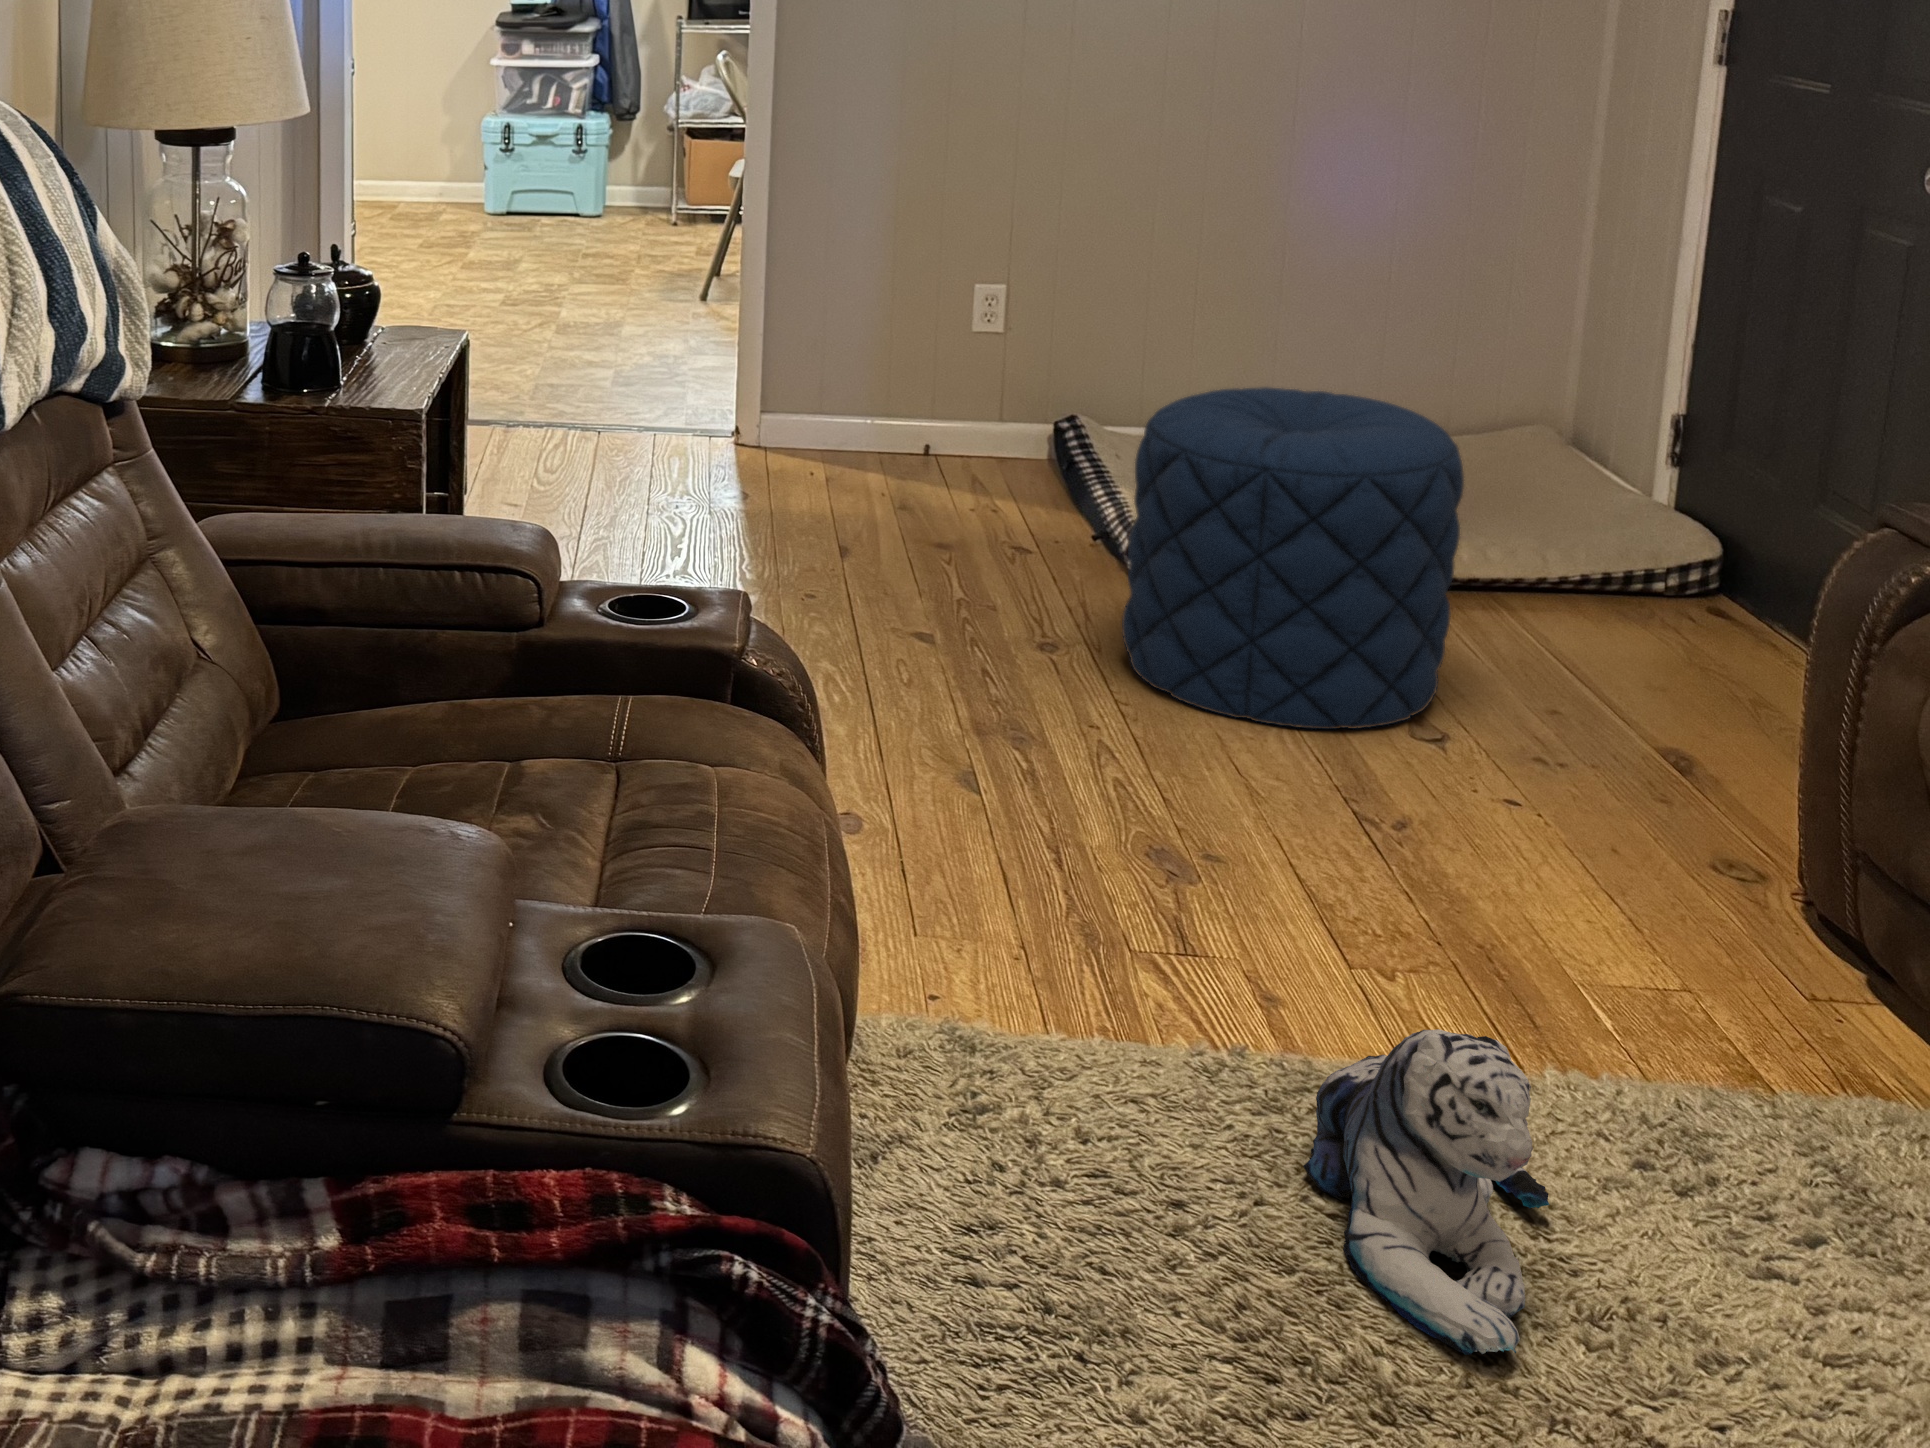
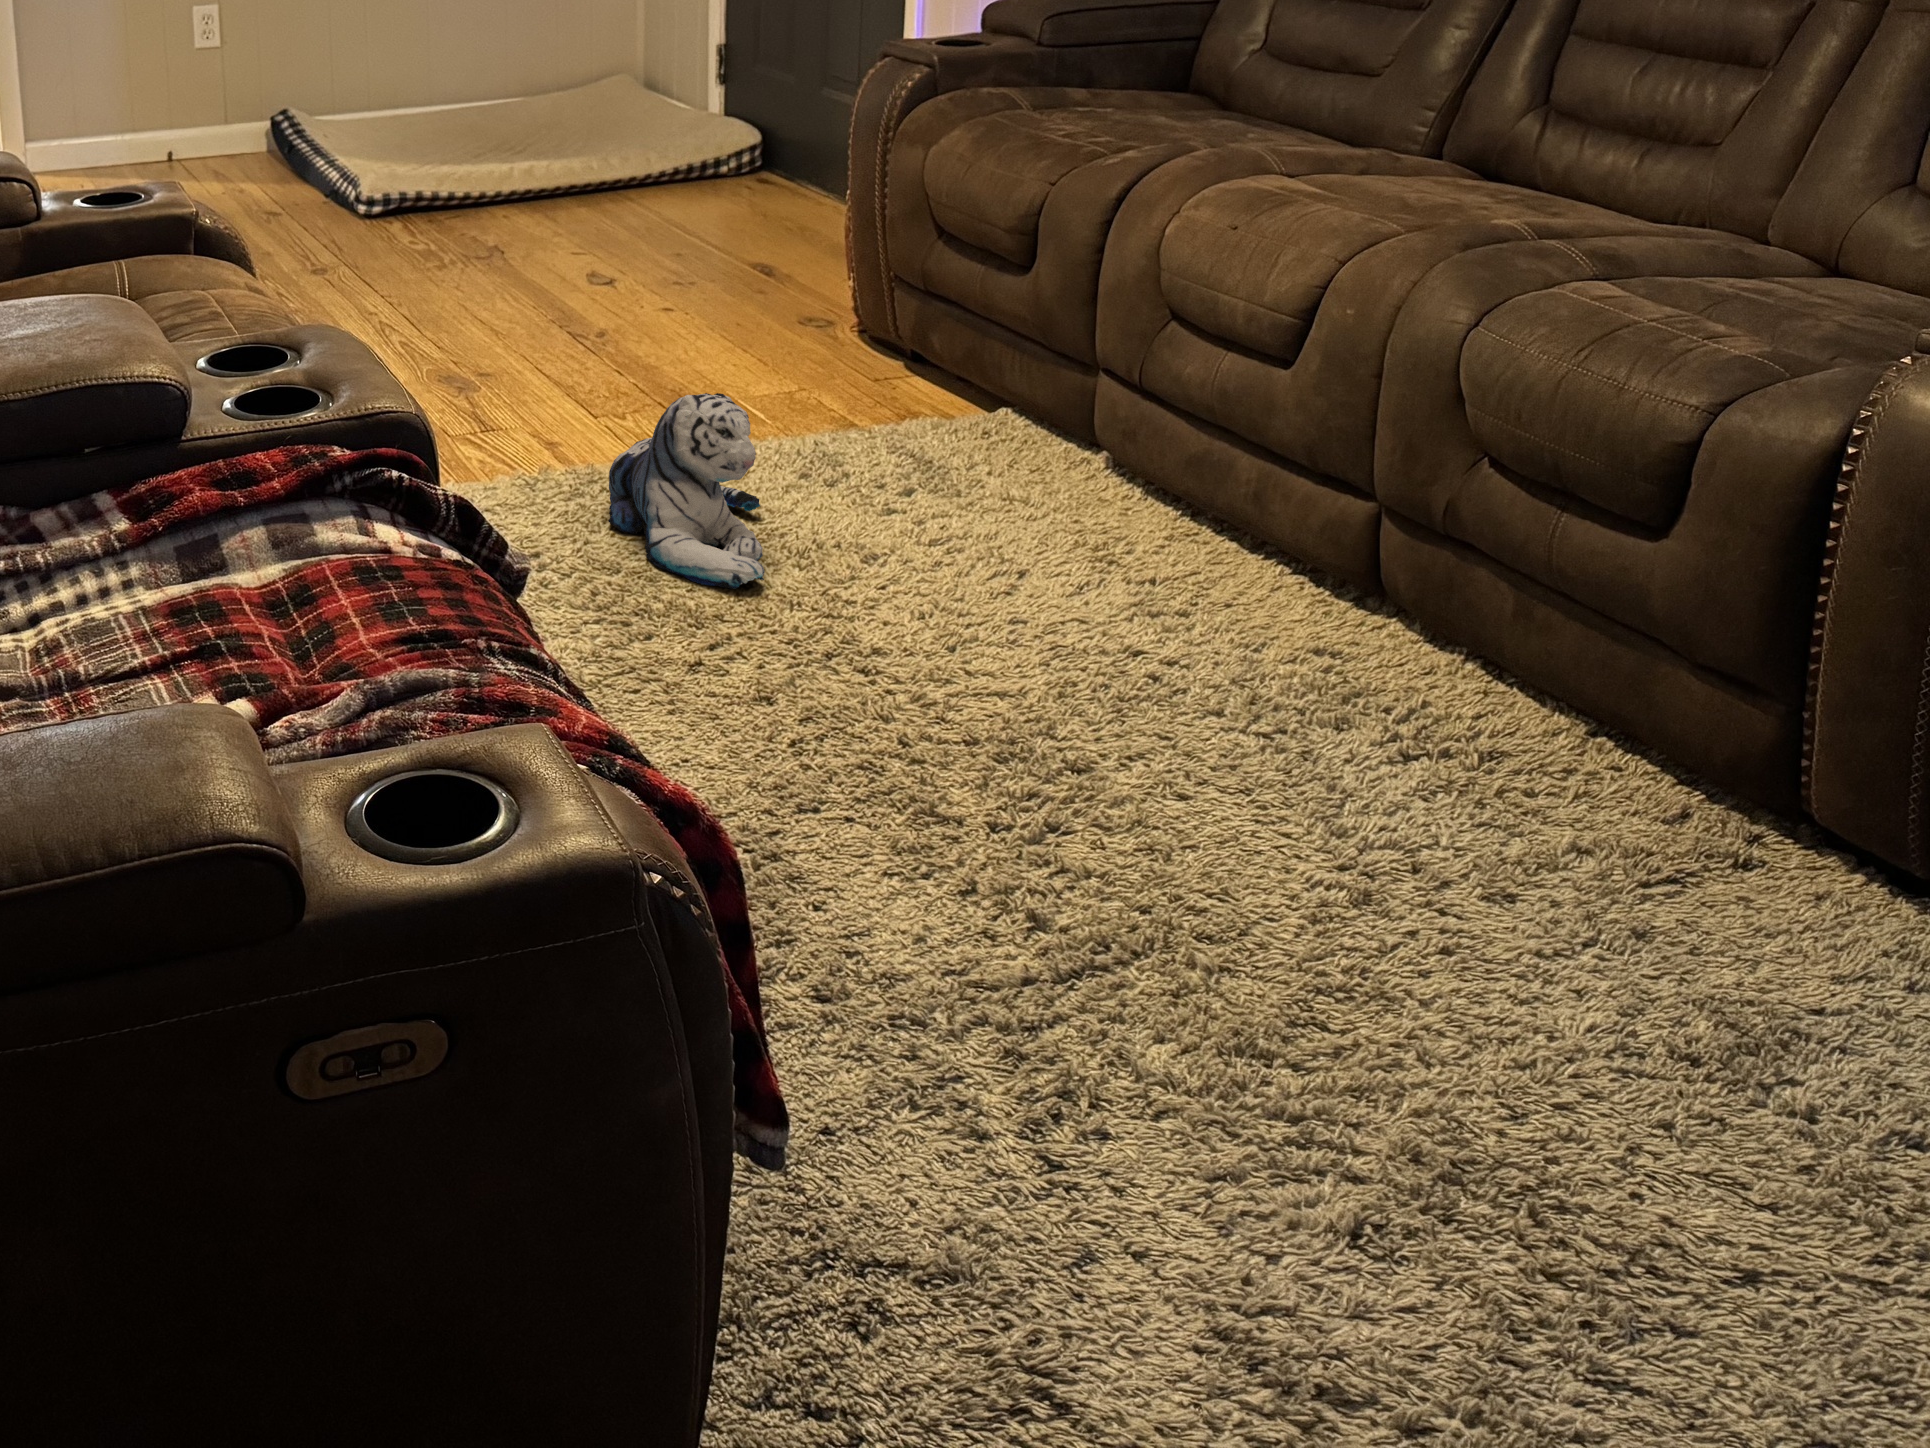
pouf: present [1122,387,1464,729] -> none [368,36,603,290]

